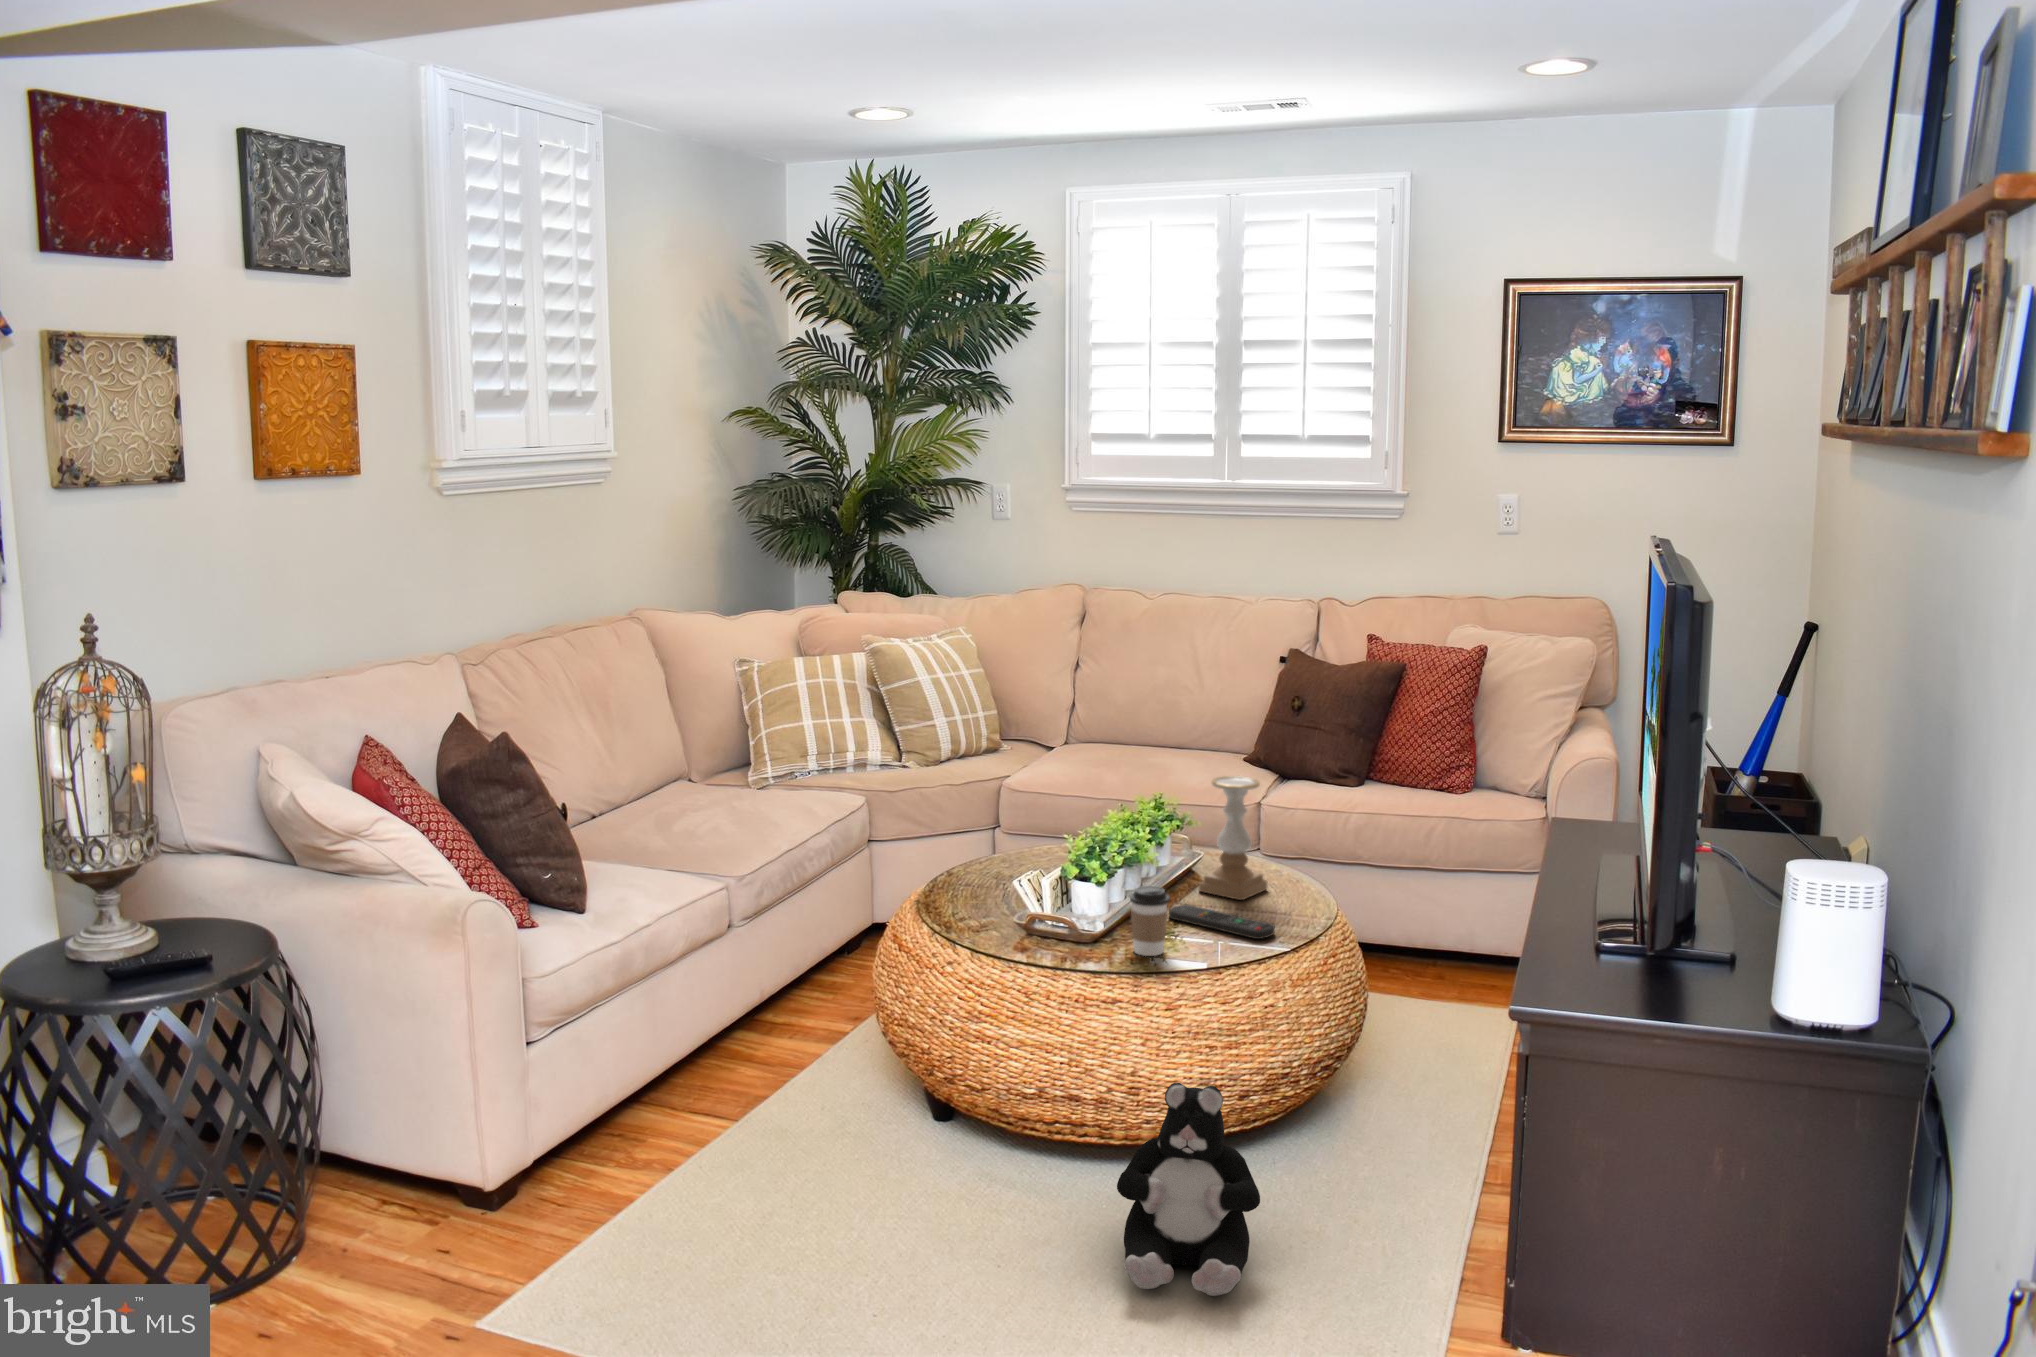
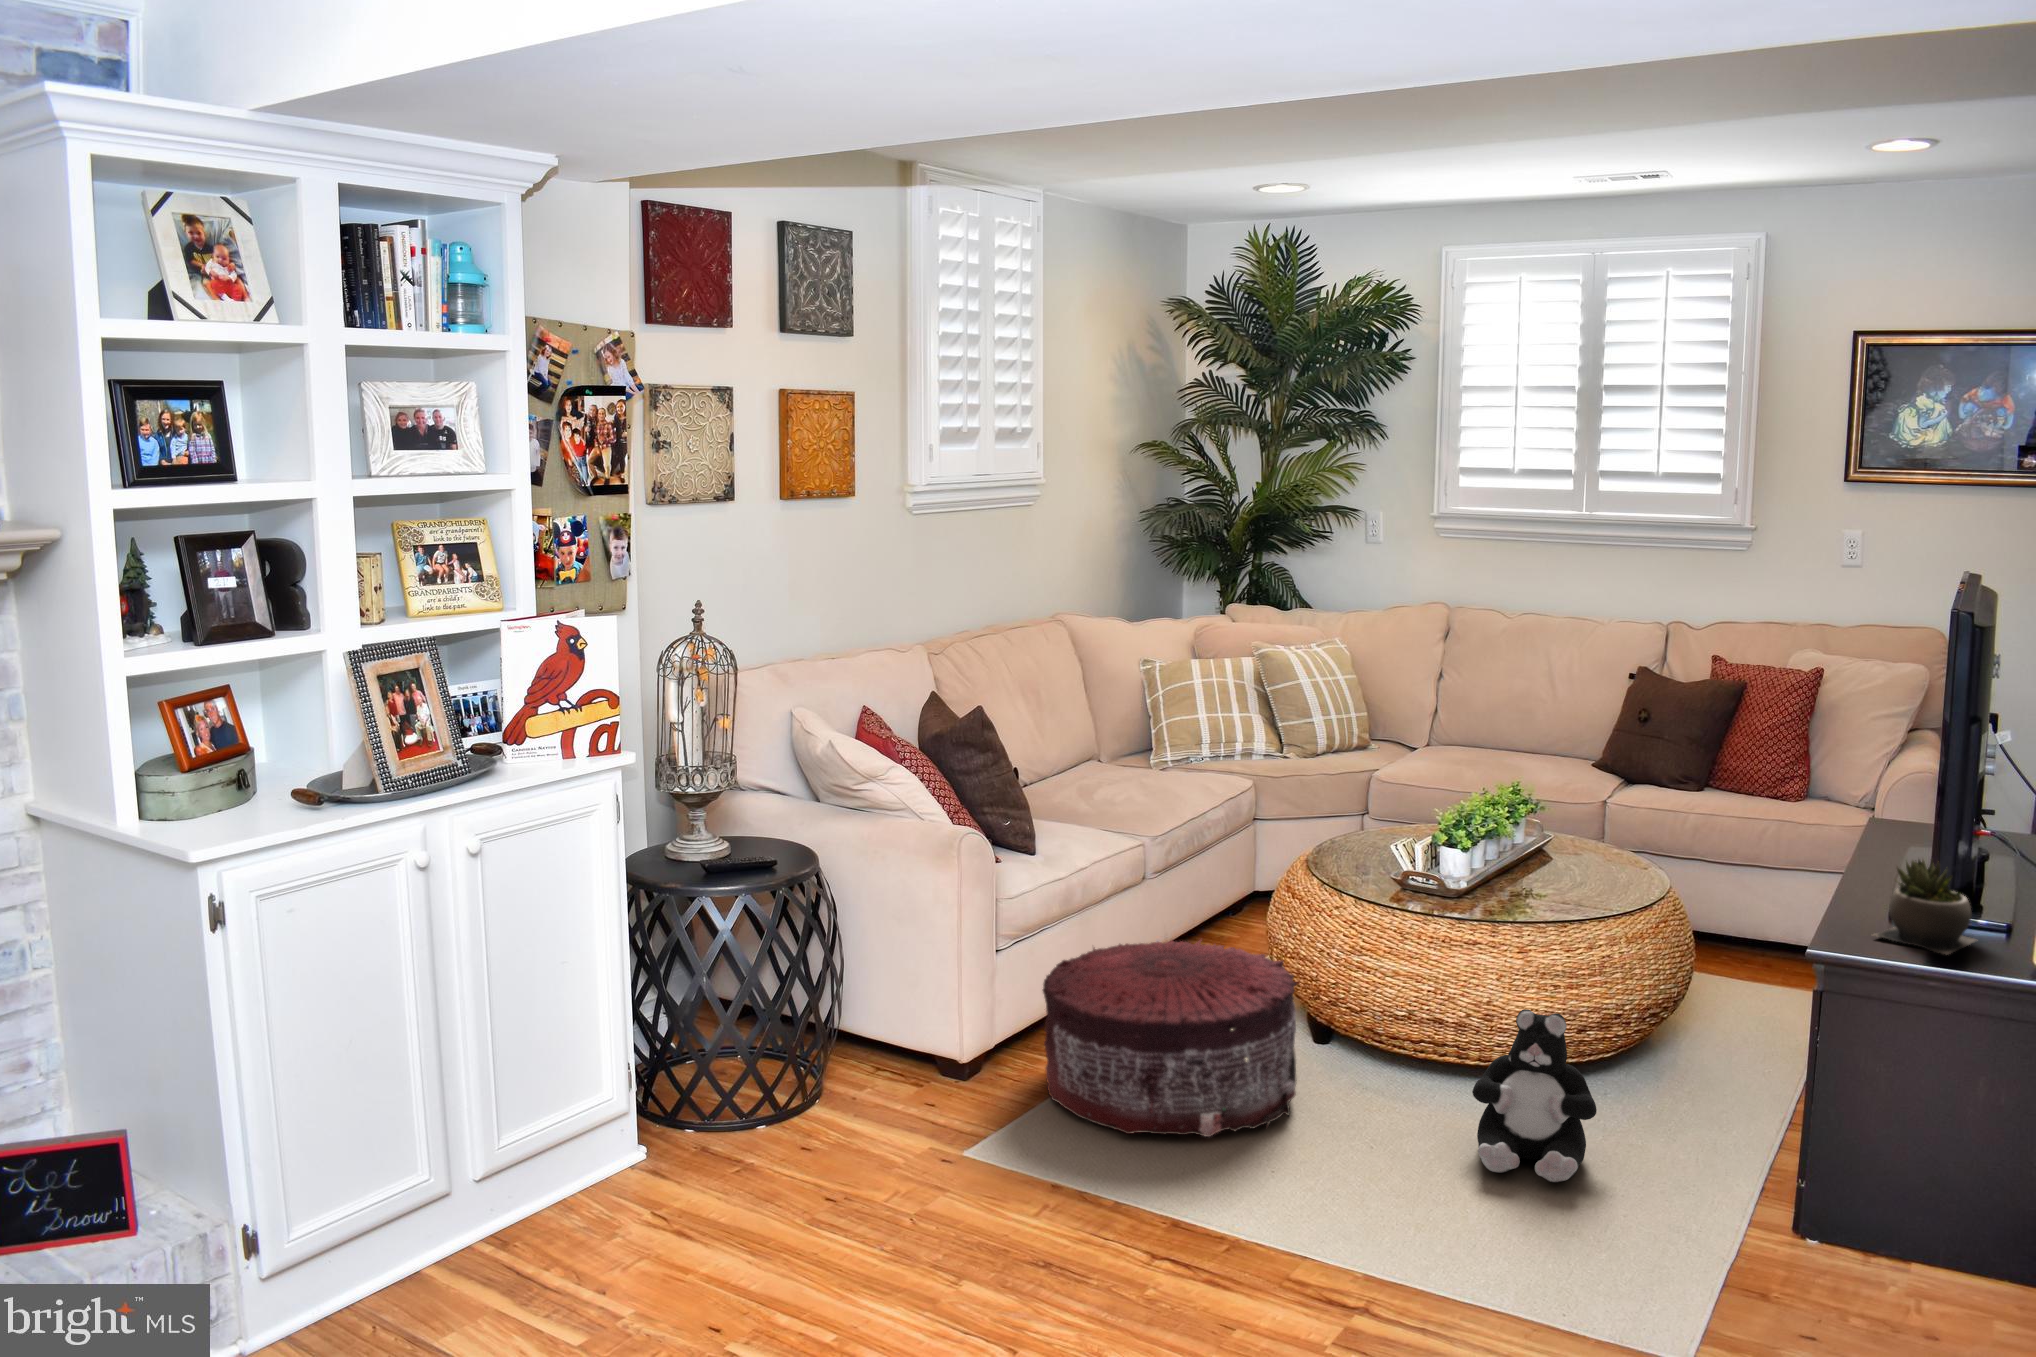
candle holder: present [1199,776,1267,900] -> none [1550,767,1613,874]
succulent plant: none [1562,883,1684,1000] -> present [1874,860,1976,955]
coffee cup: present [1130,886,1170,956] -> none [1489,852,1525,910]
remote control: present [1169,904,1275,939] -> none [1523,873,1618,904]
pouf: none [587,1009,910,1281] -> present [1043,940,1297,1137]

